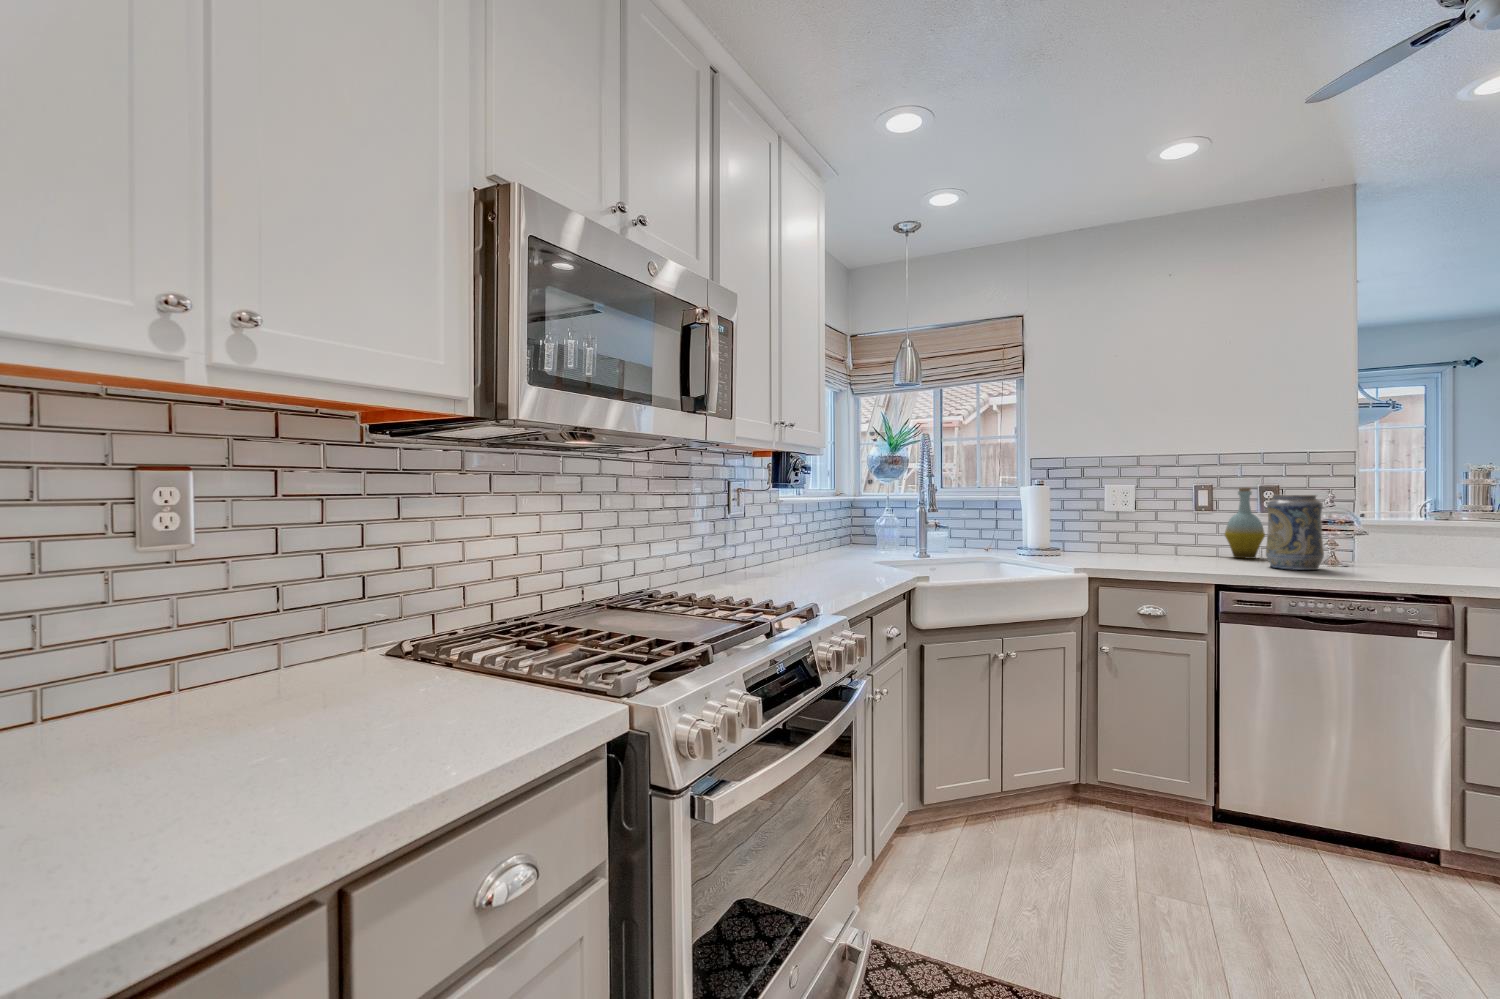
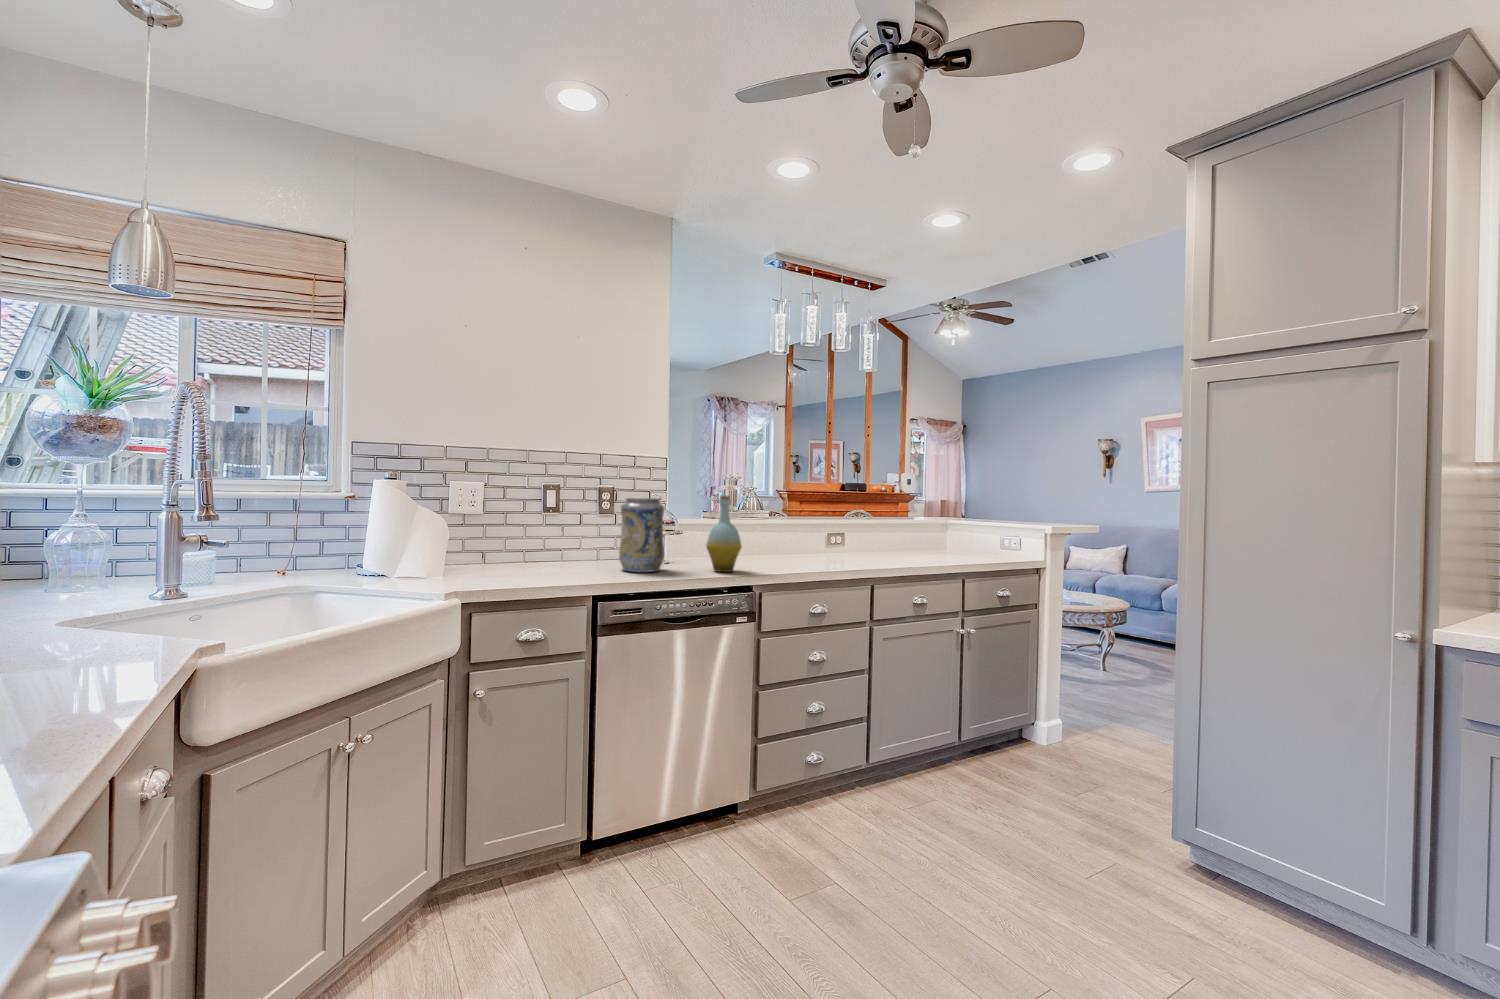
bottle: present [1225,488,1265,559] -> present [706,496,742,572]

